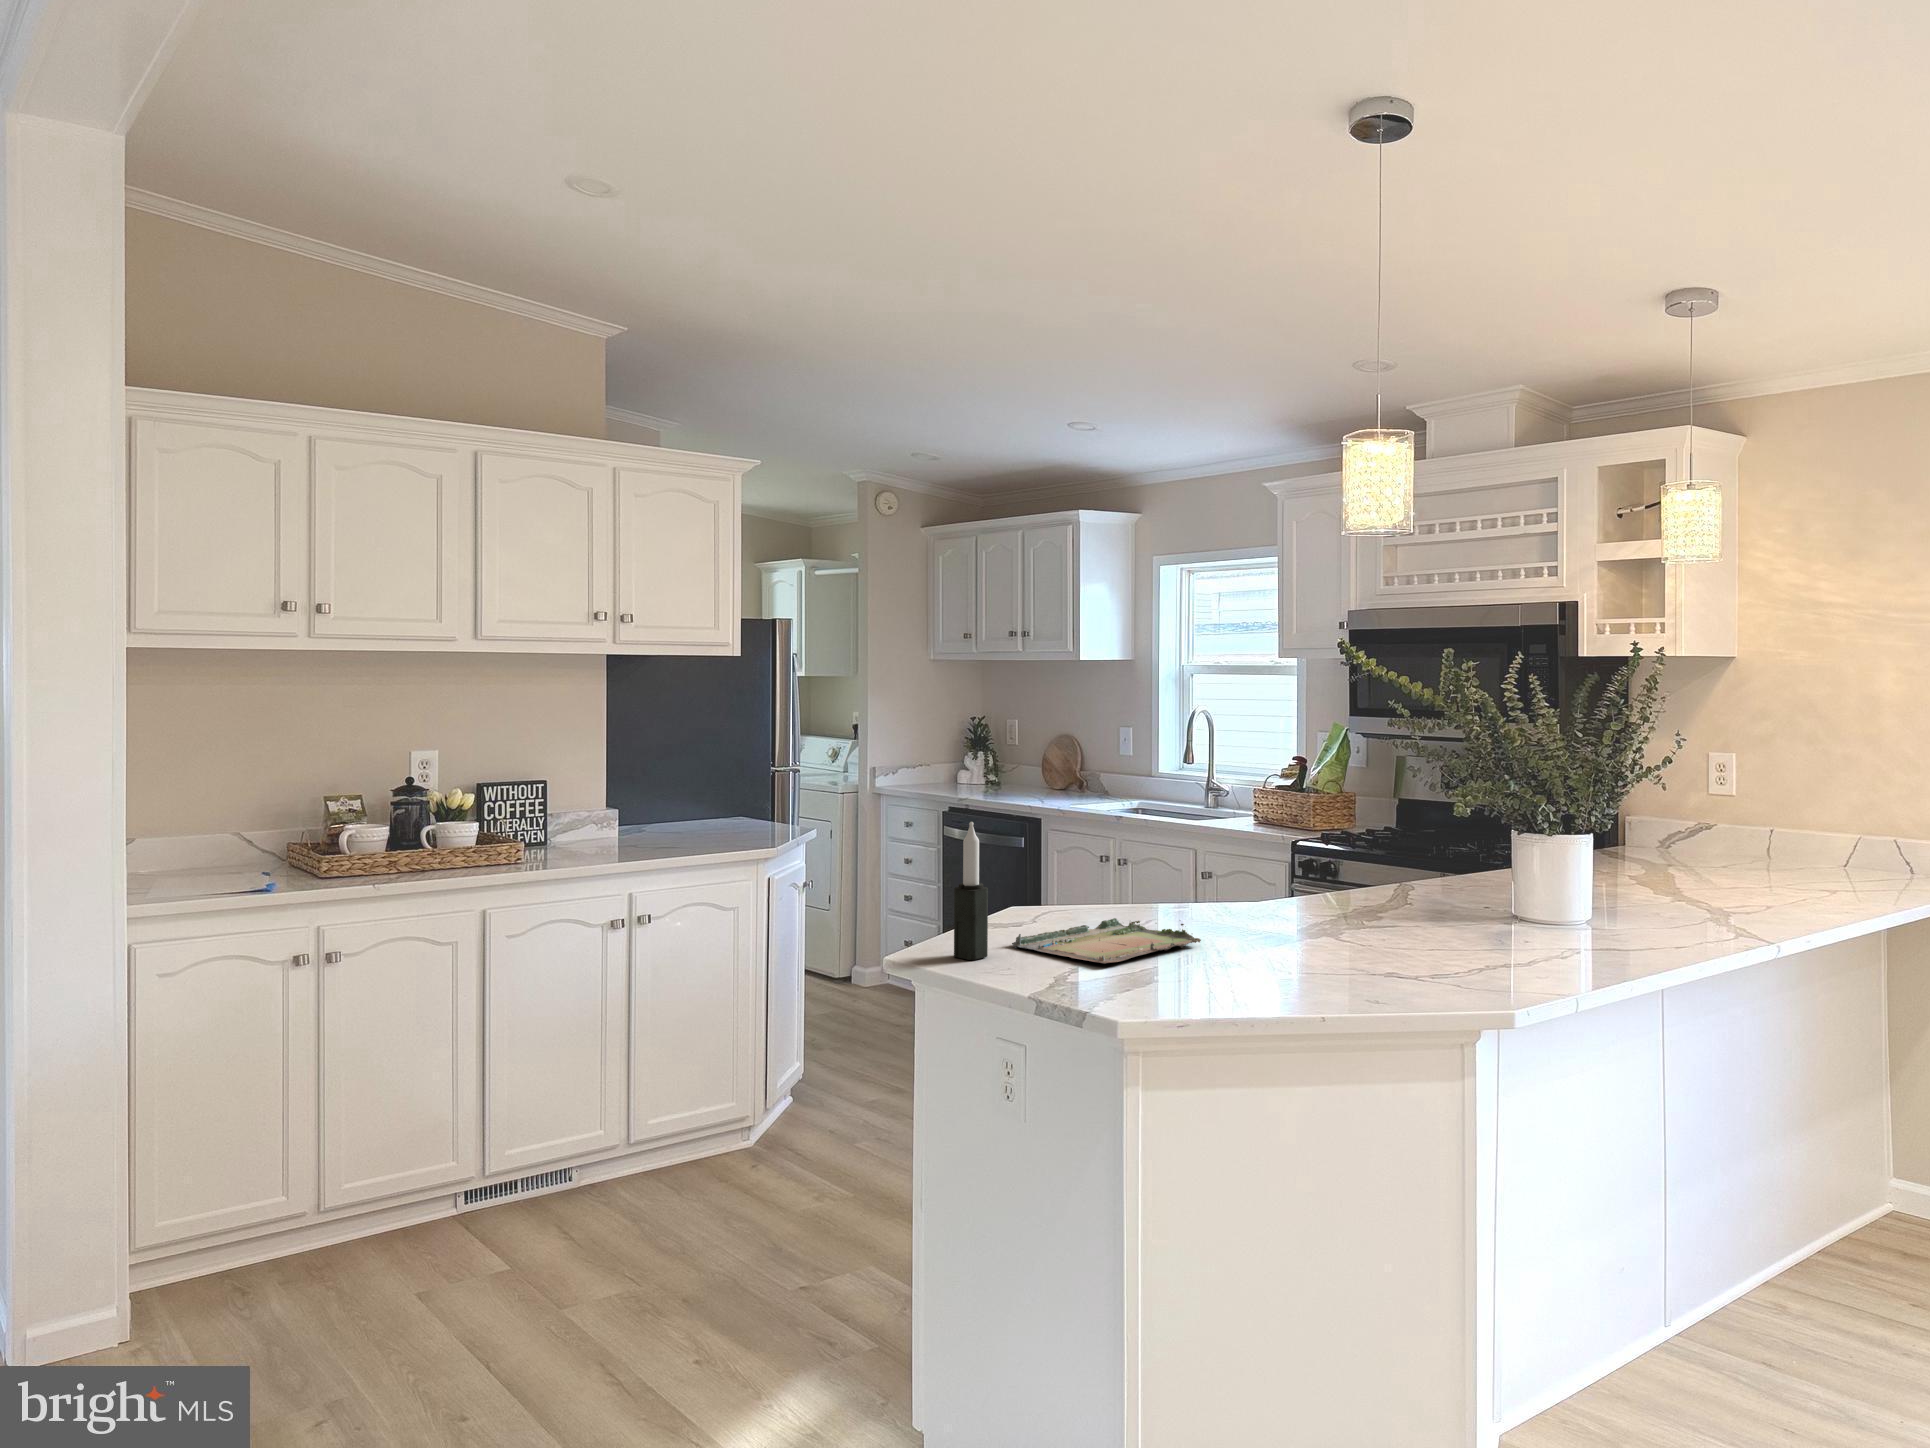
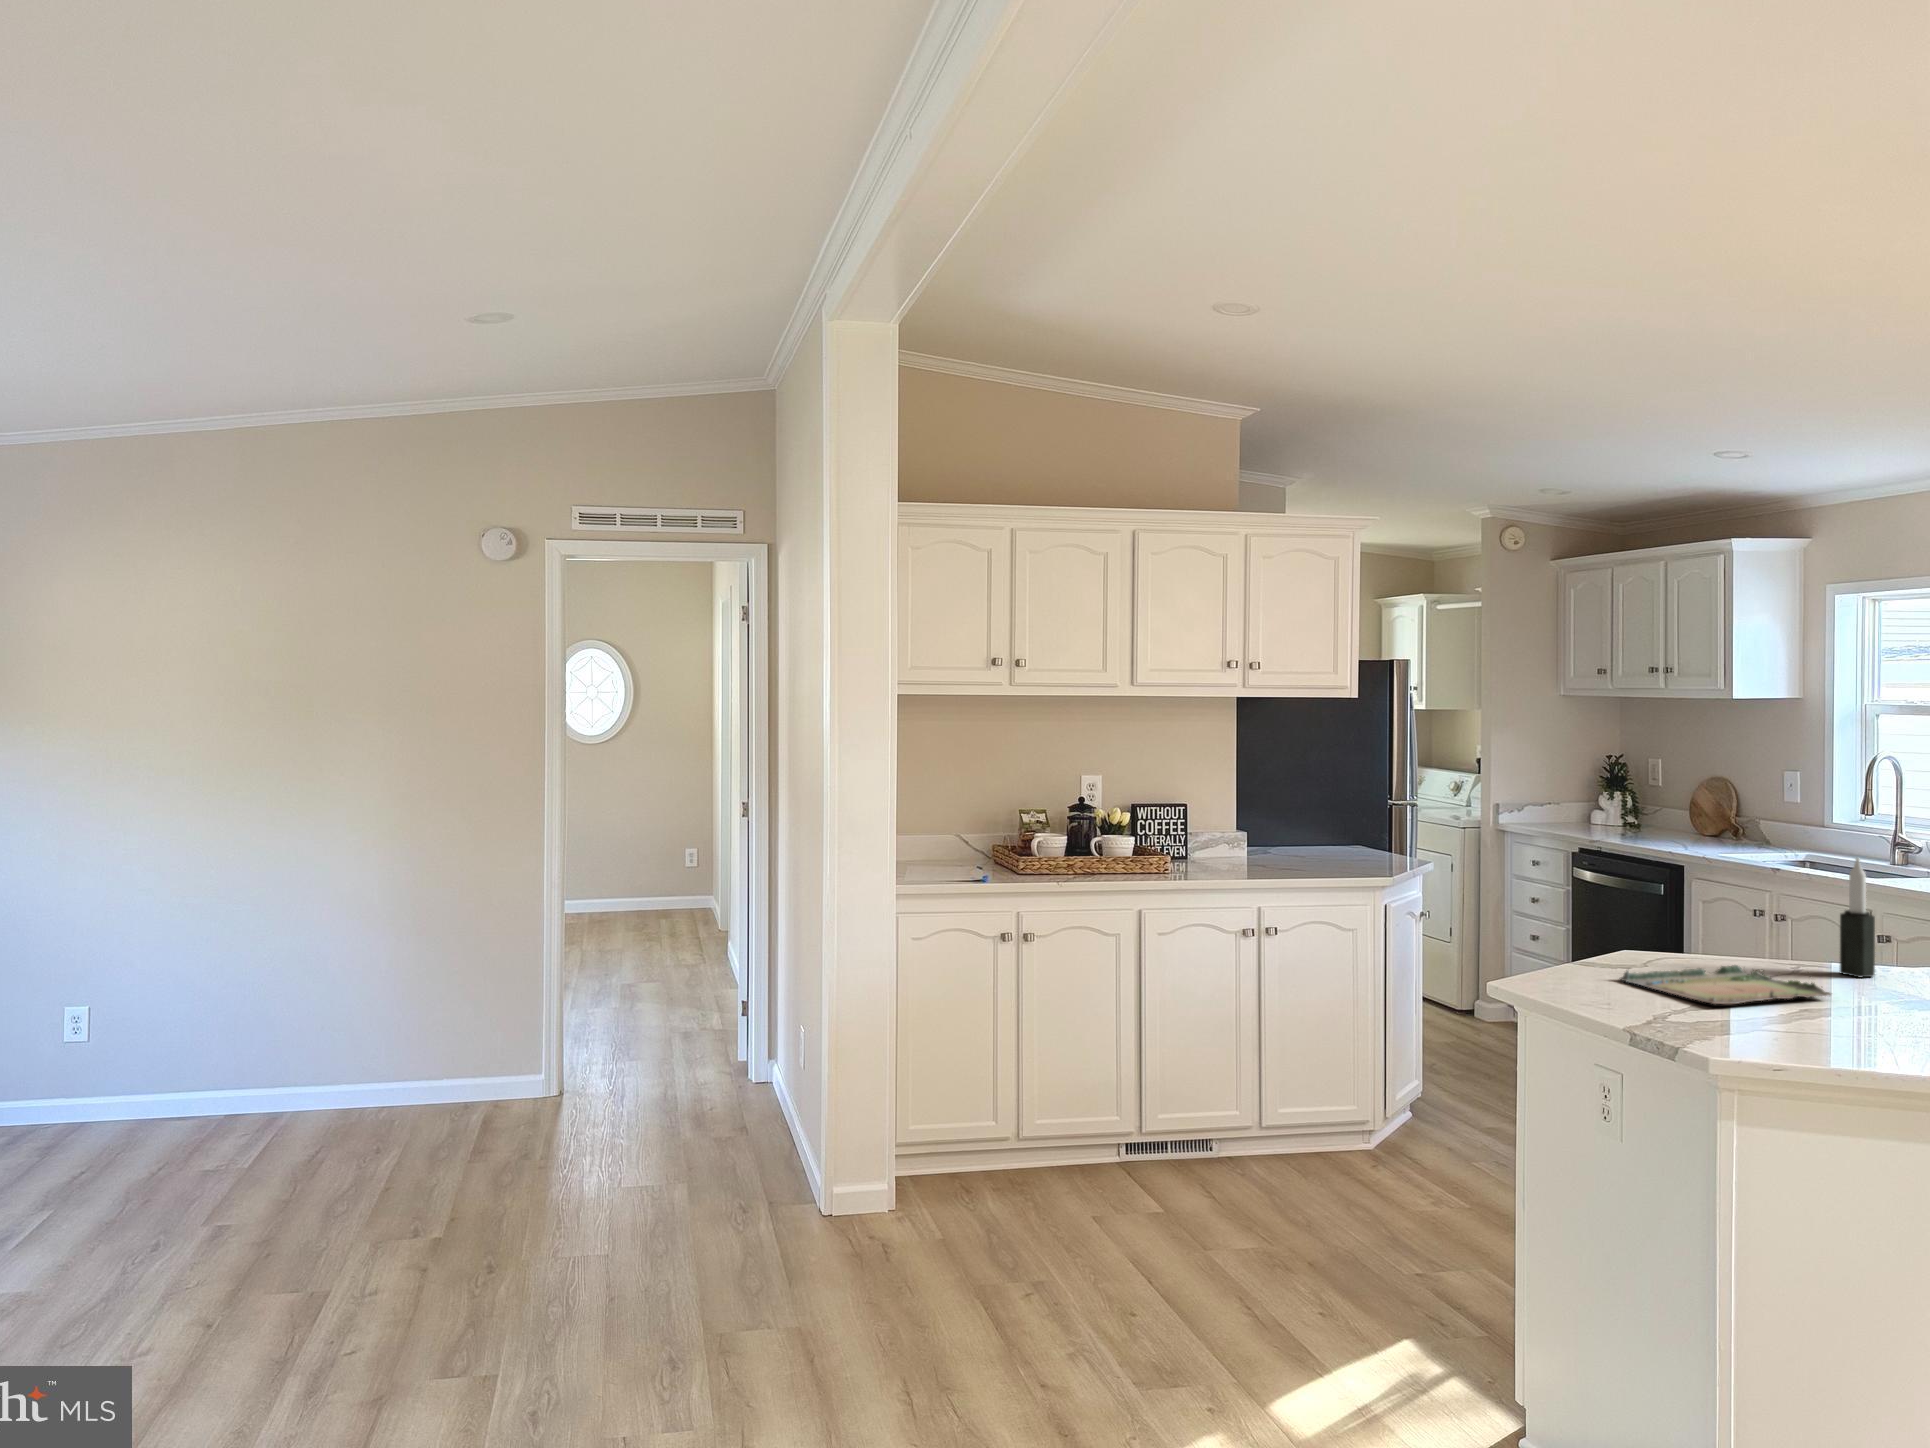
candle: present [954,822,988,960] -> present [1840,858,1875,978]

